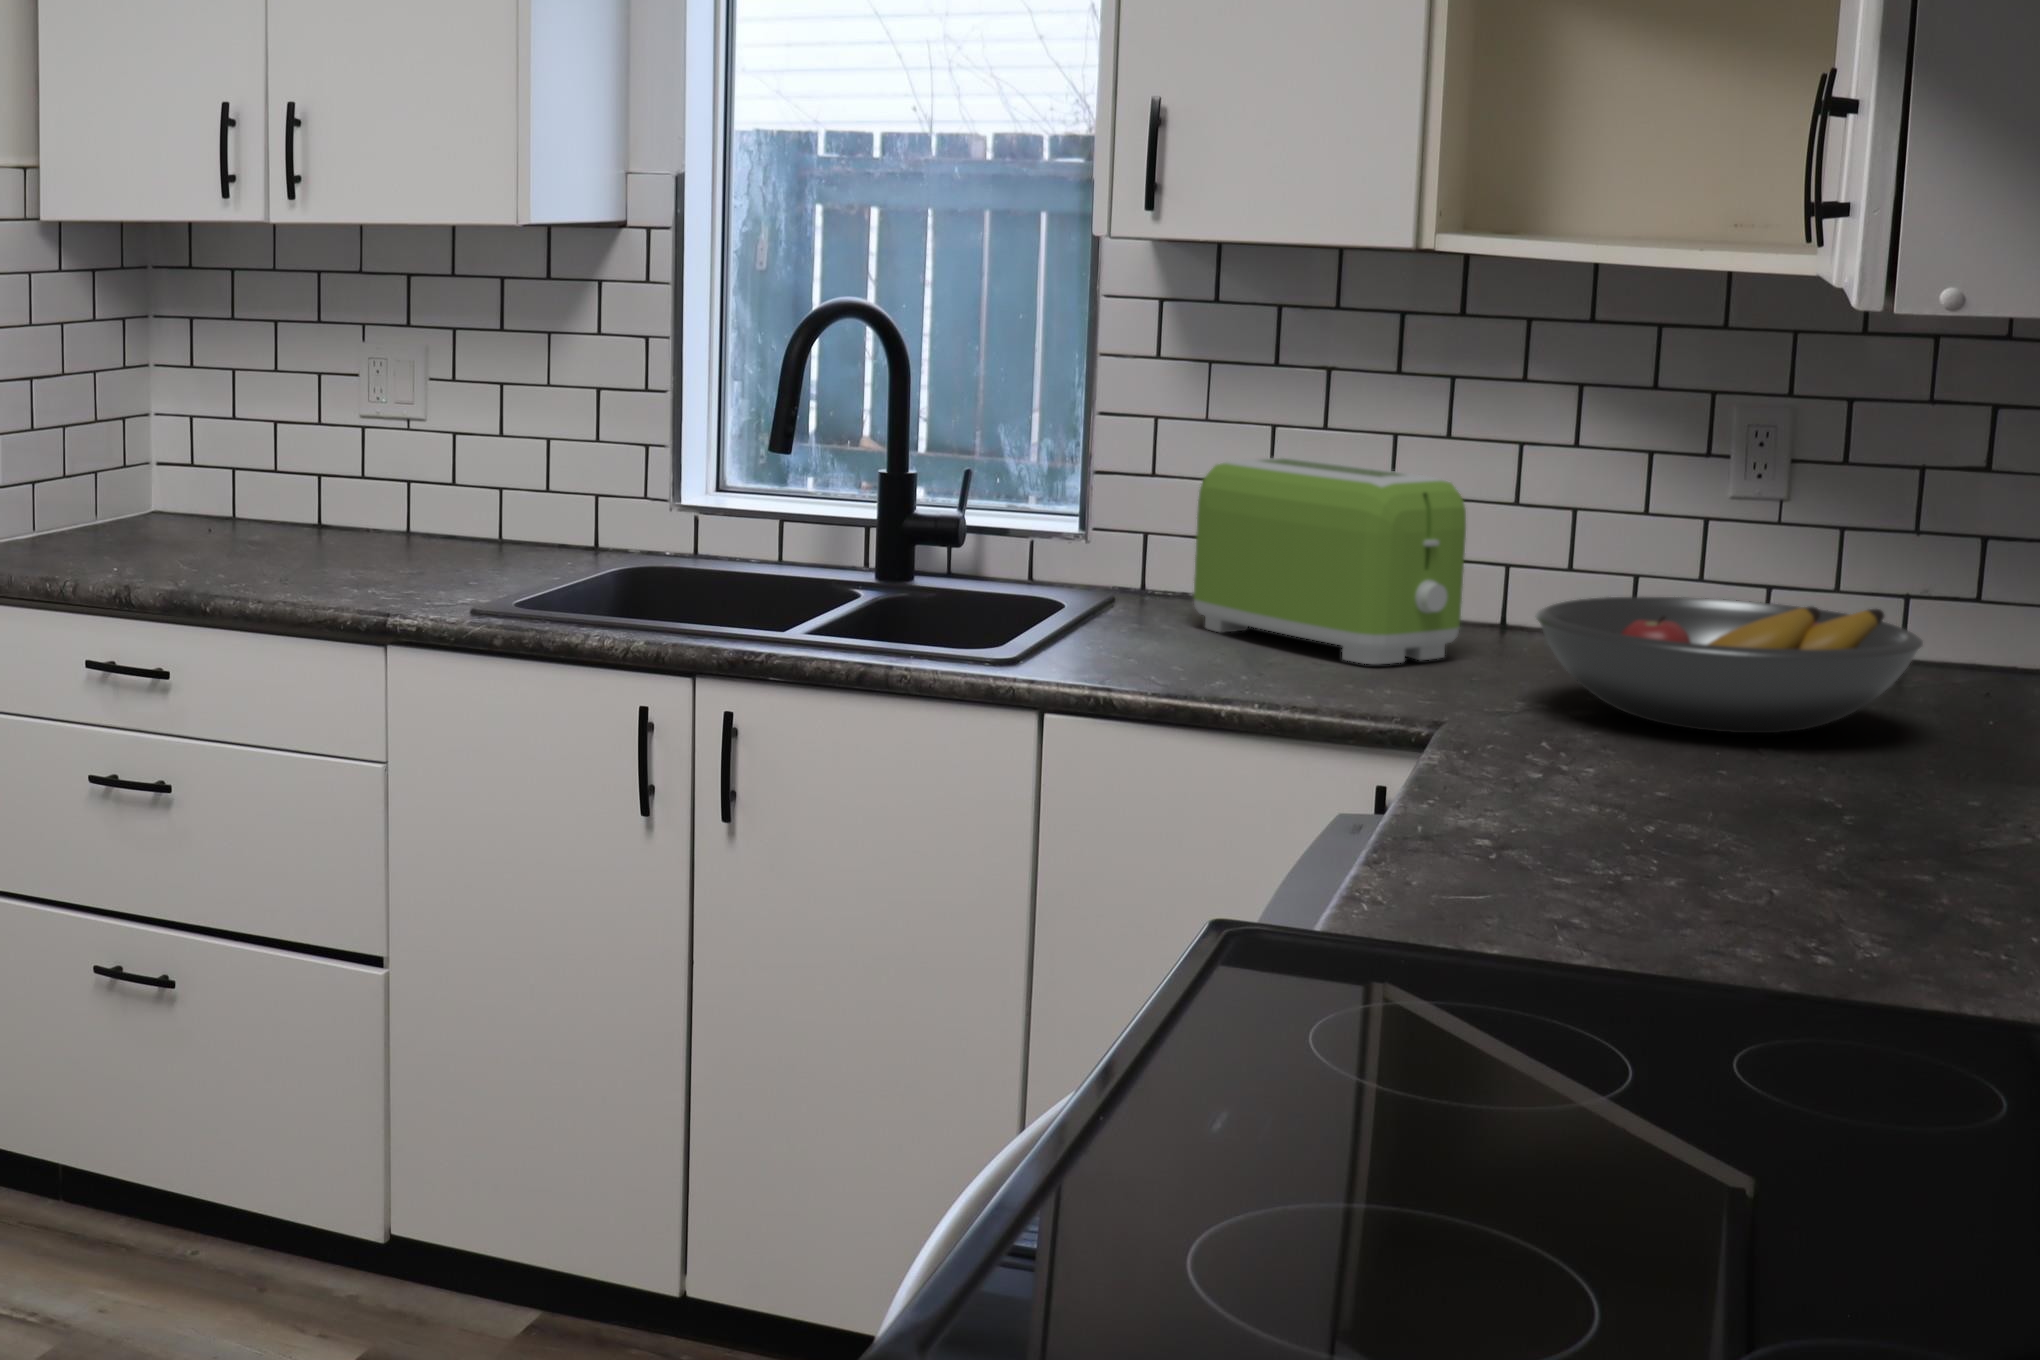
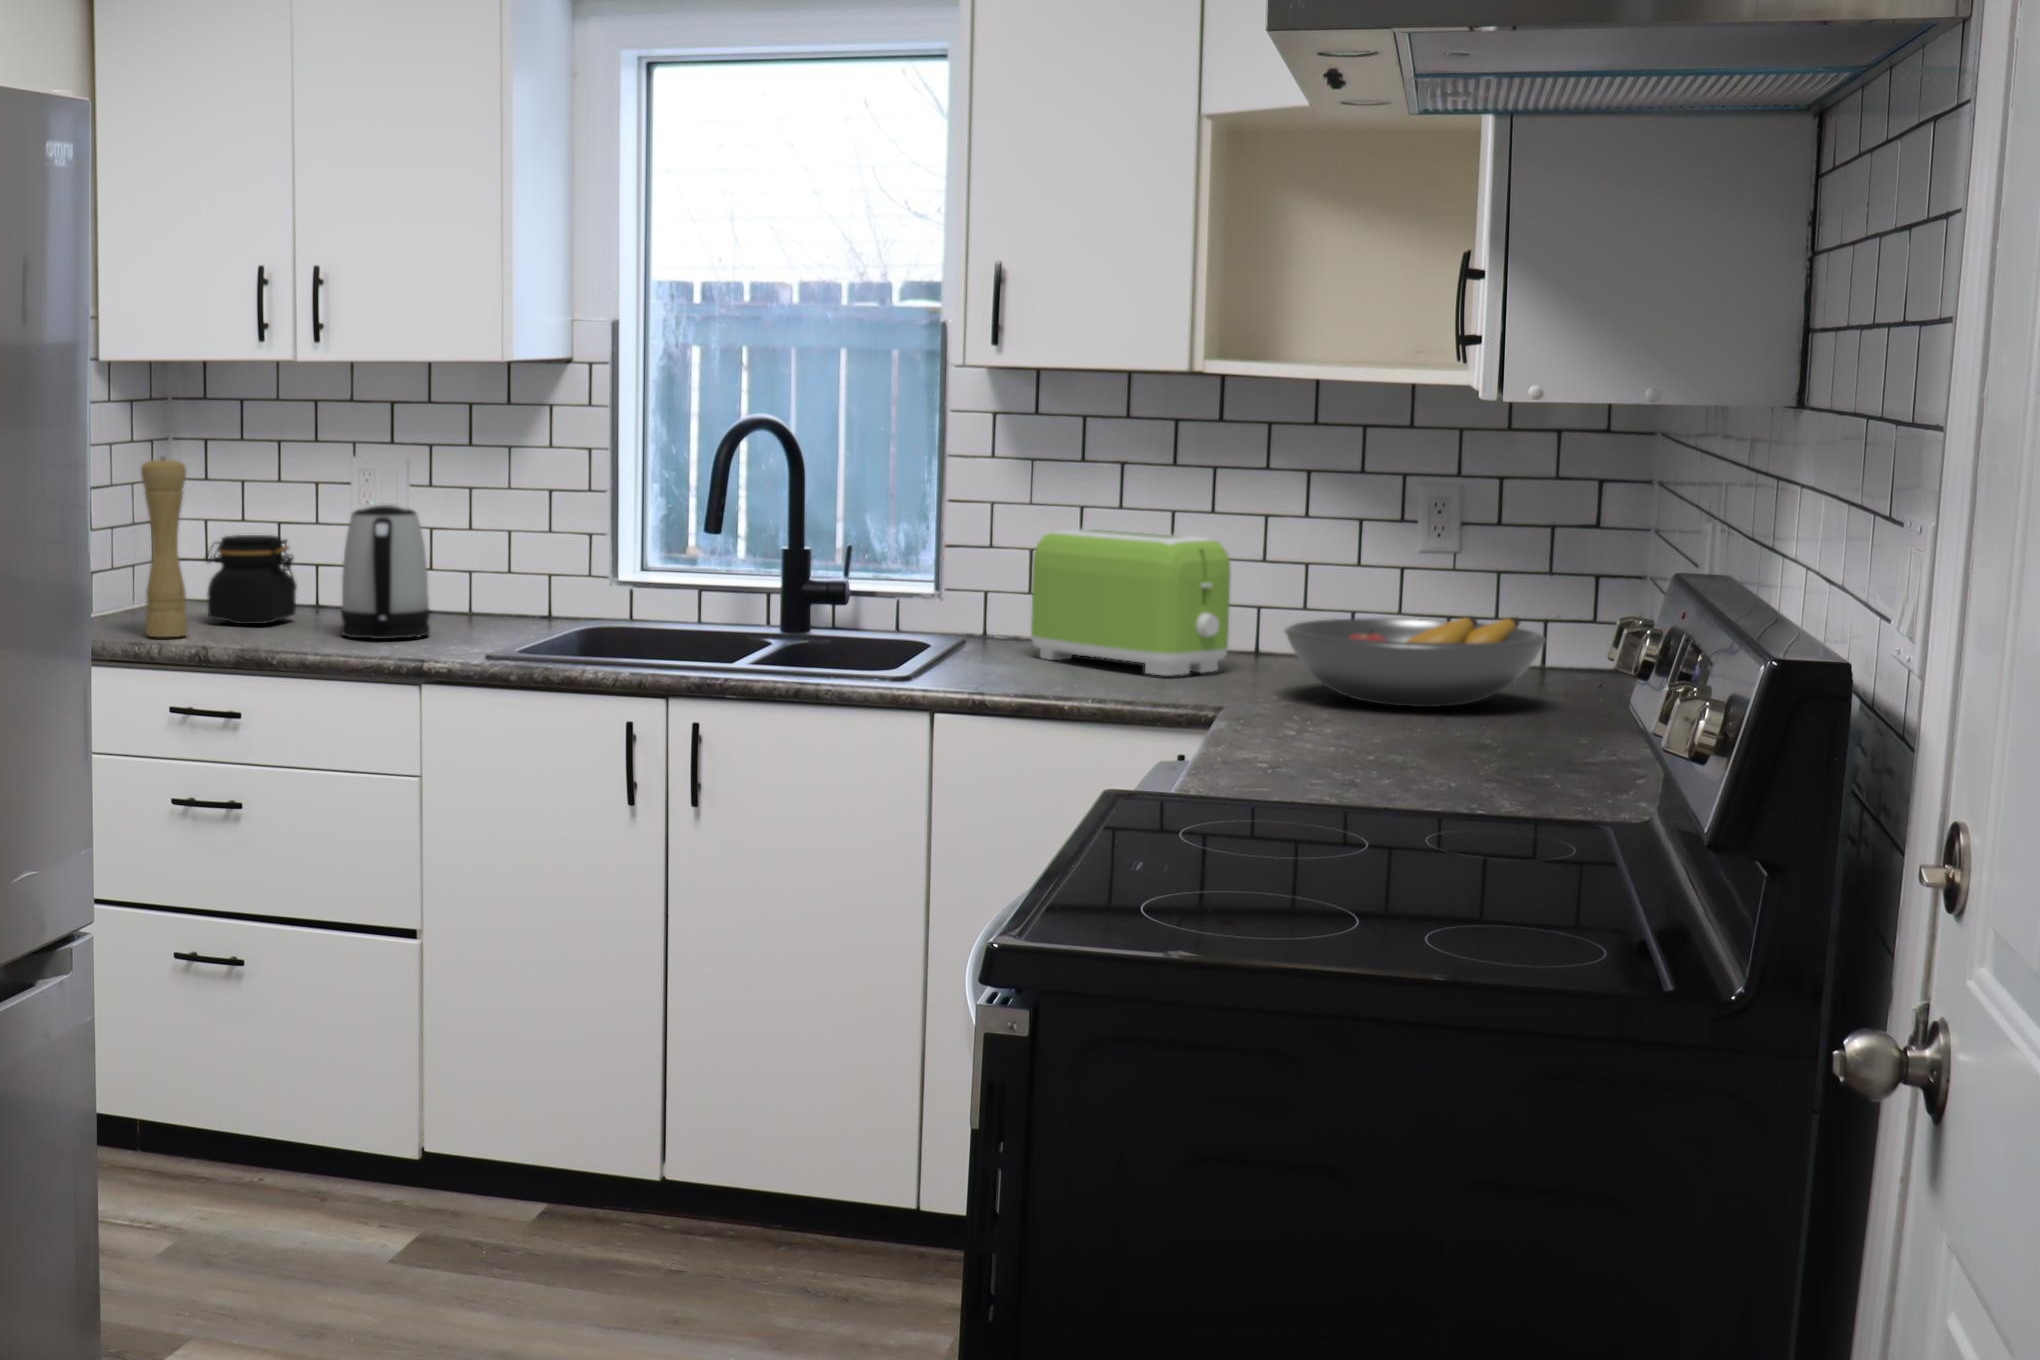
pepper mill: none [61,344,120,571] -> present [141,457,188,637]
kettle: none [311,408,423,579] -> present [341,505,430,639]
jar: none [161,440,272,552] -> present [206,535,297,624]

